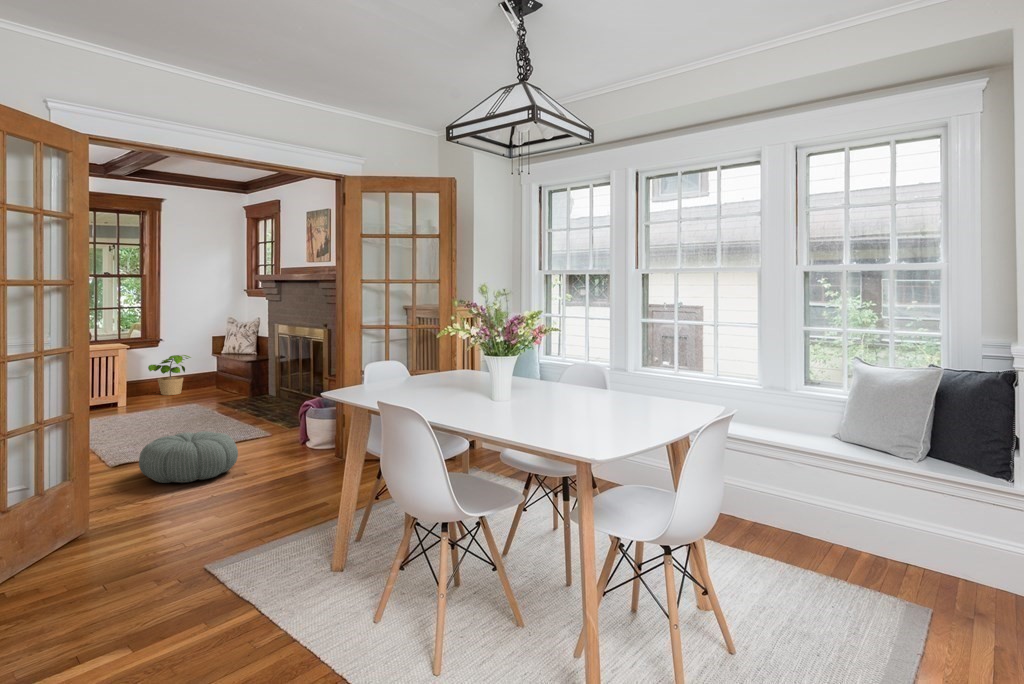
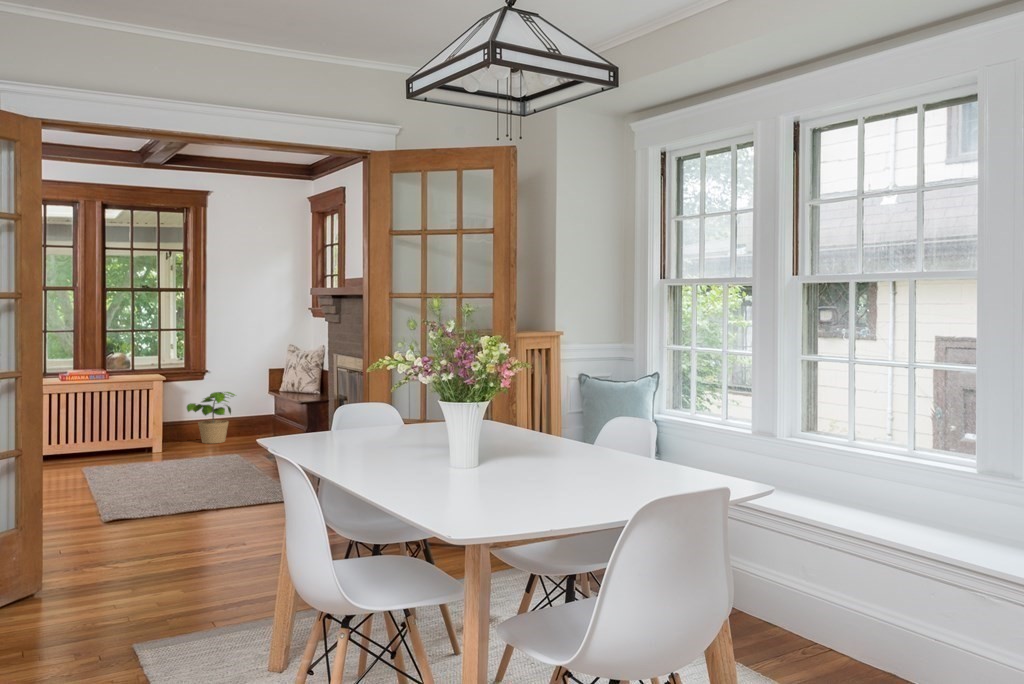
pouf: present [139,431,238,483] -> none [120,491,239,555]

